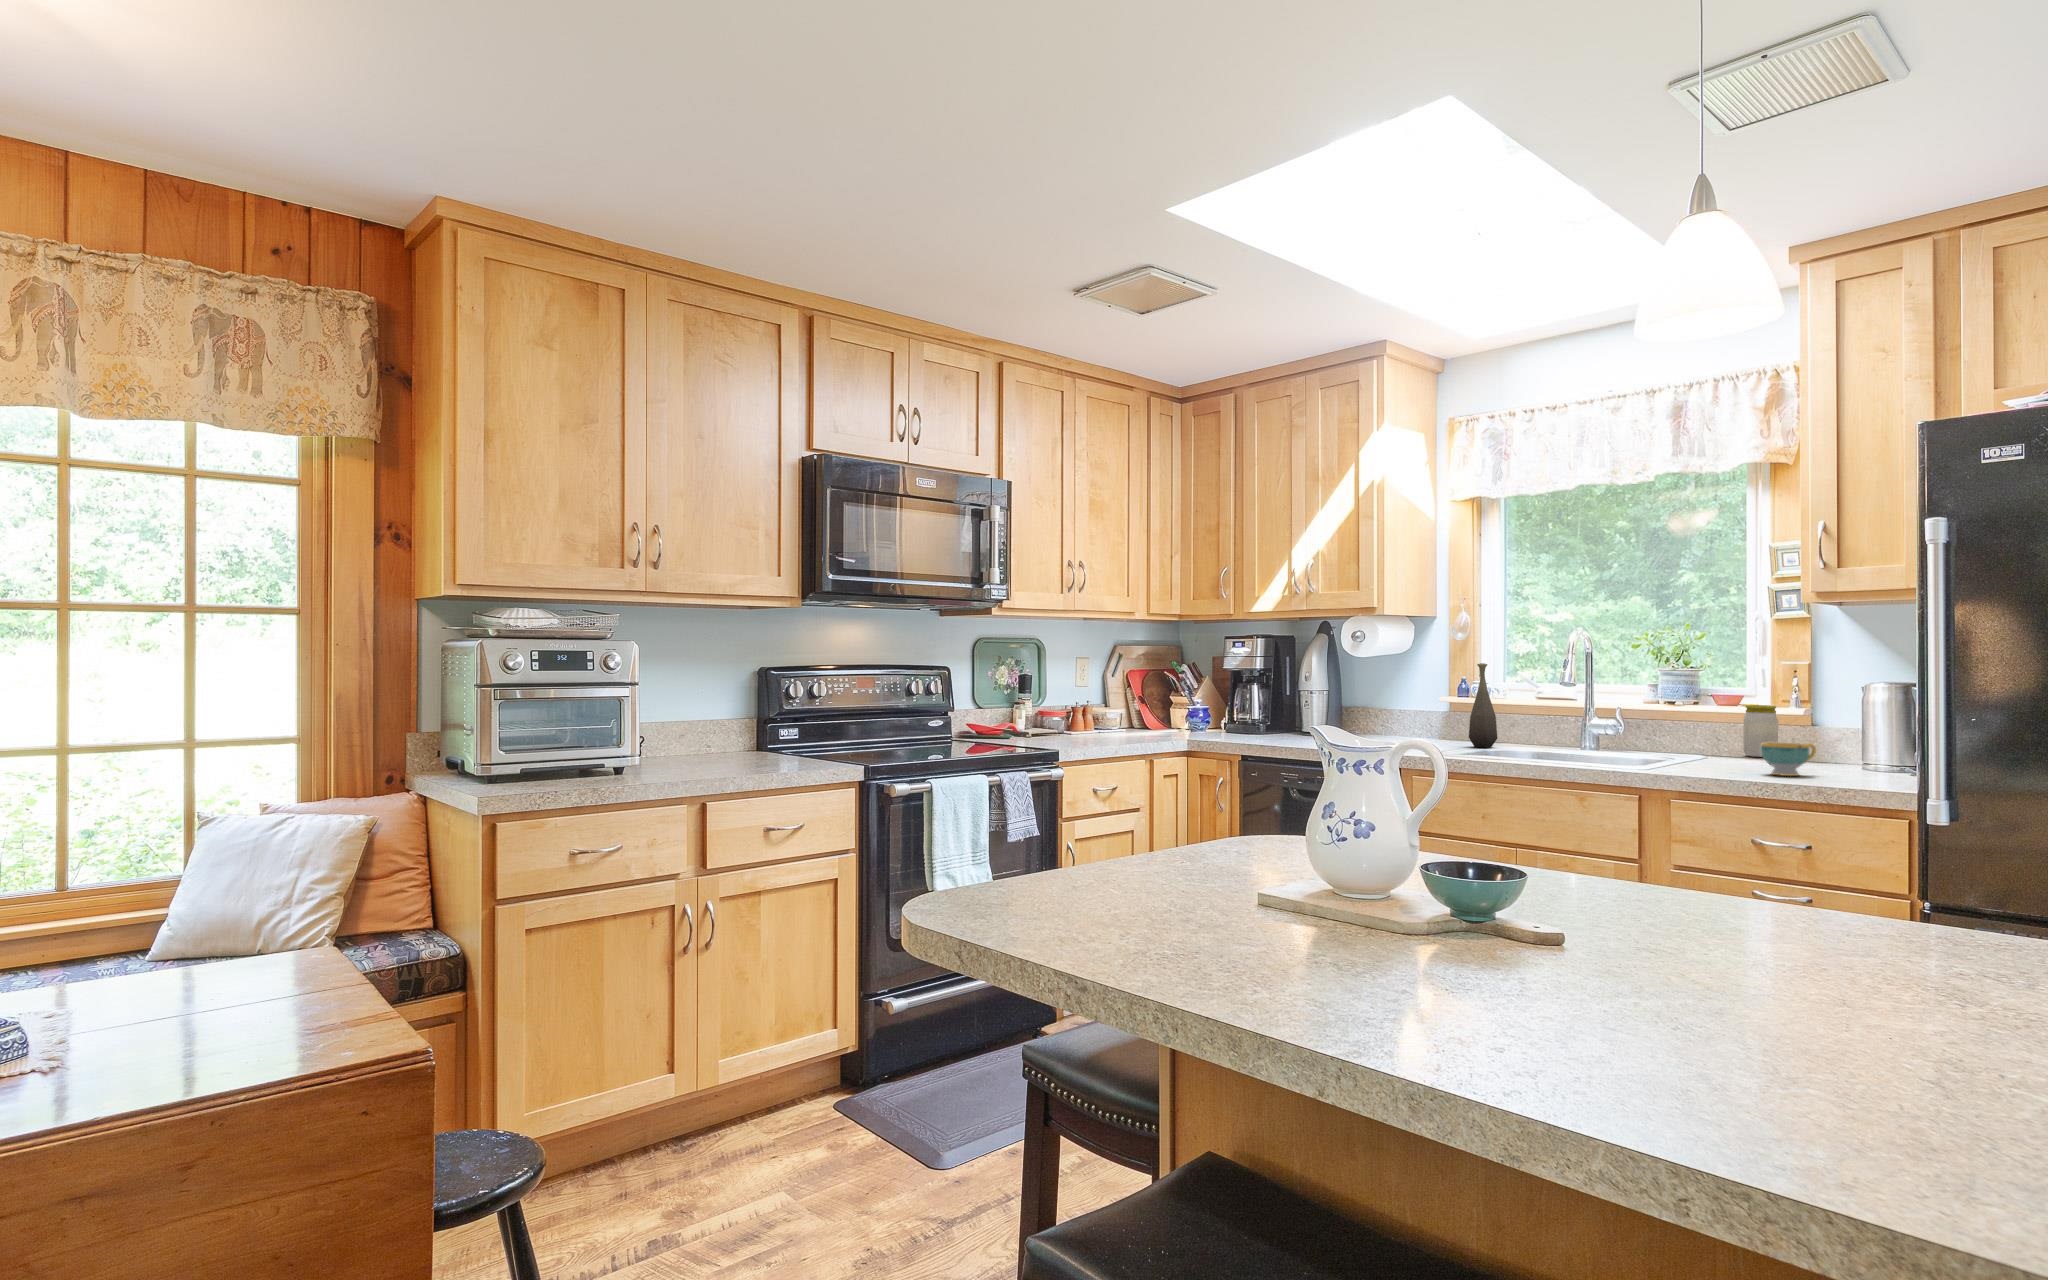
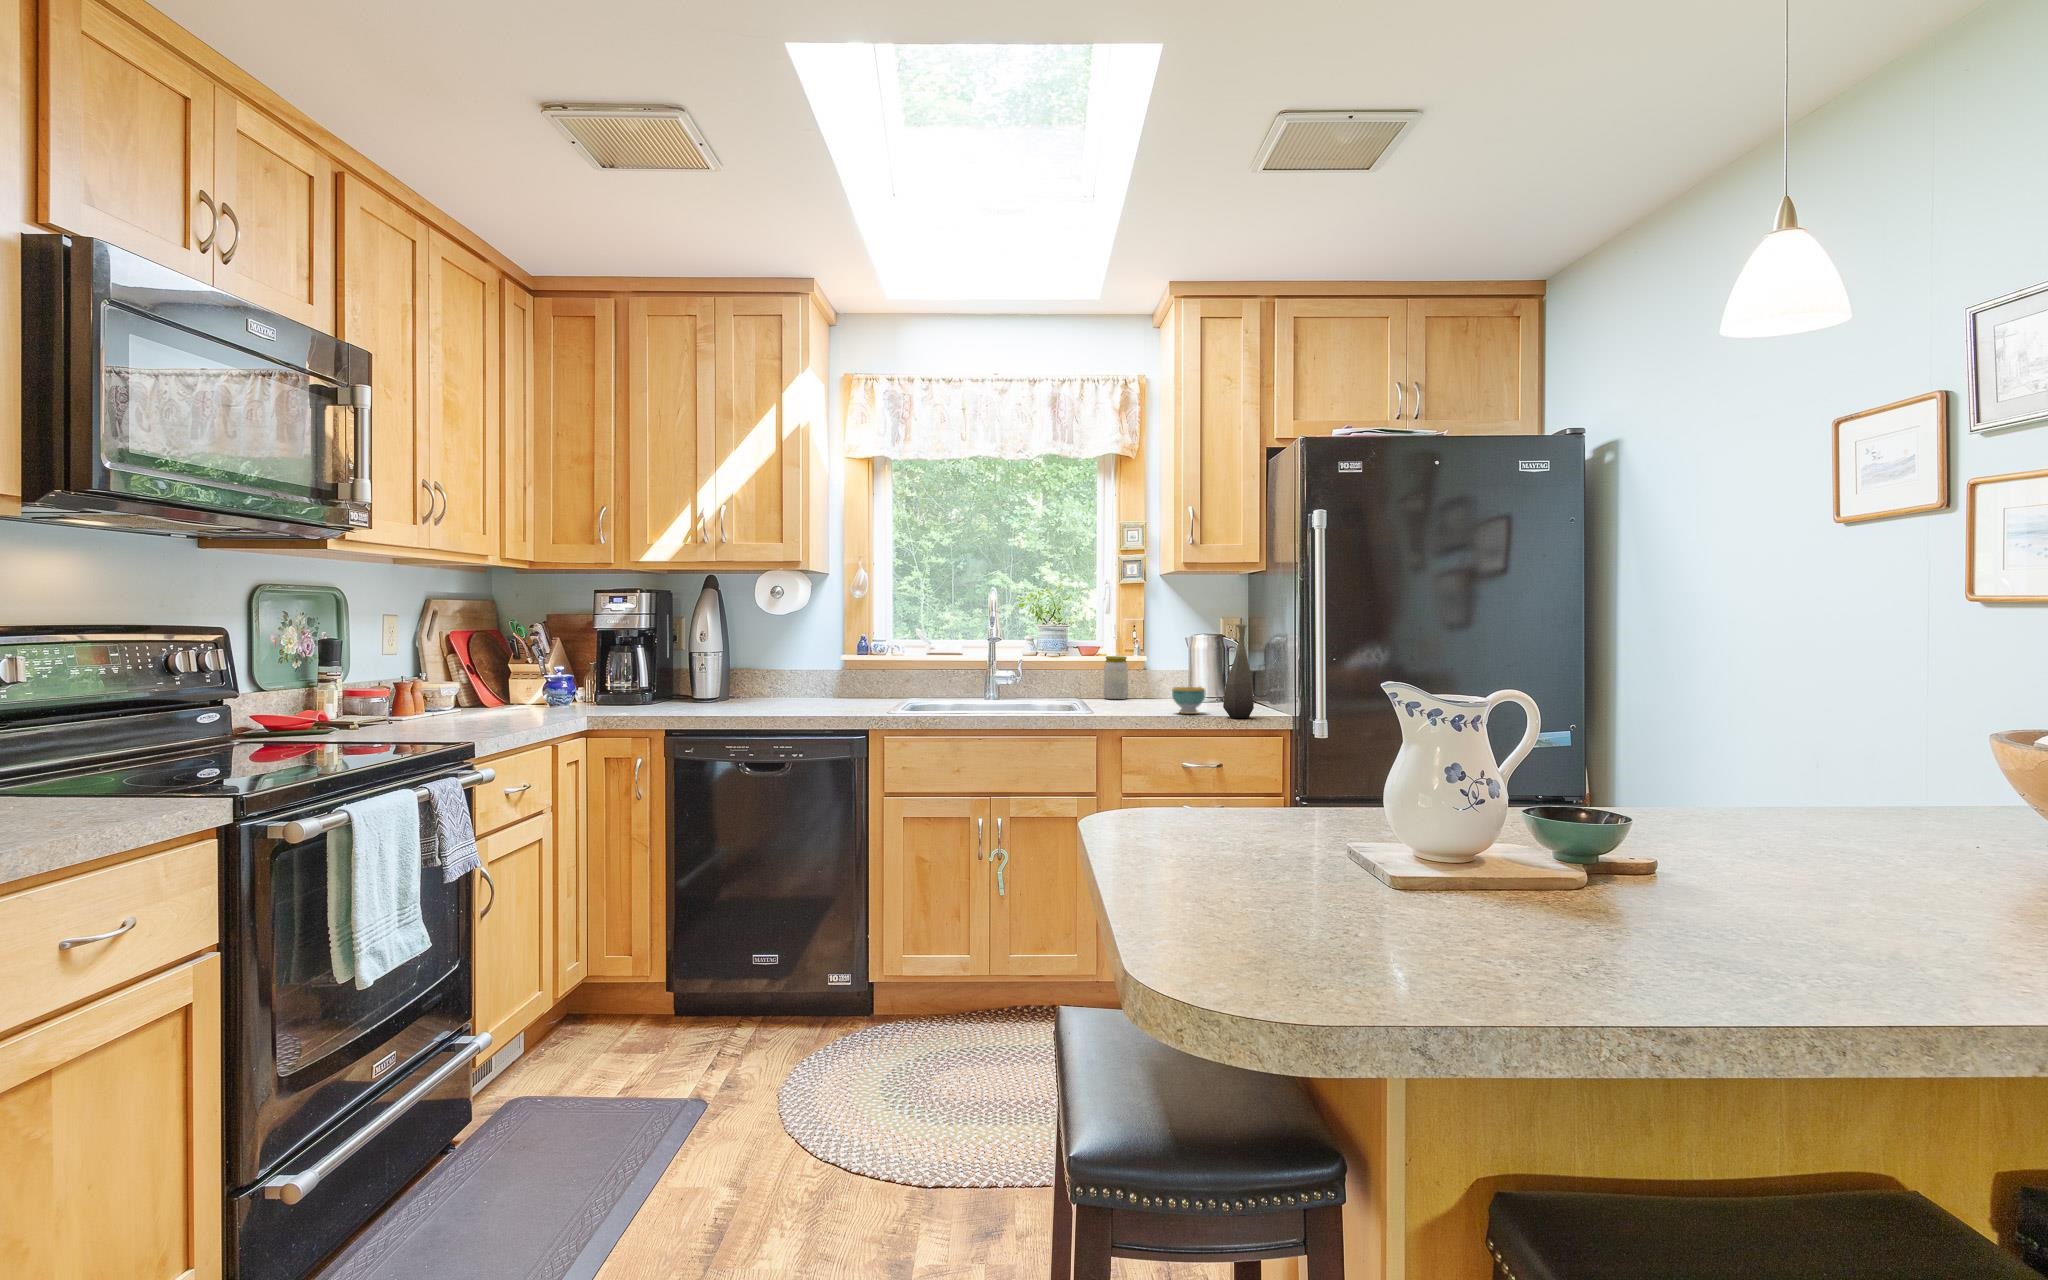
bottle: present [1469,663,1497,748] -> present [1223,624,1254,718]

